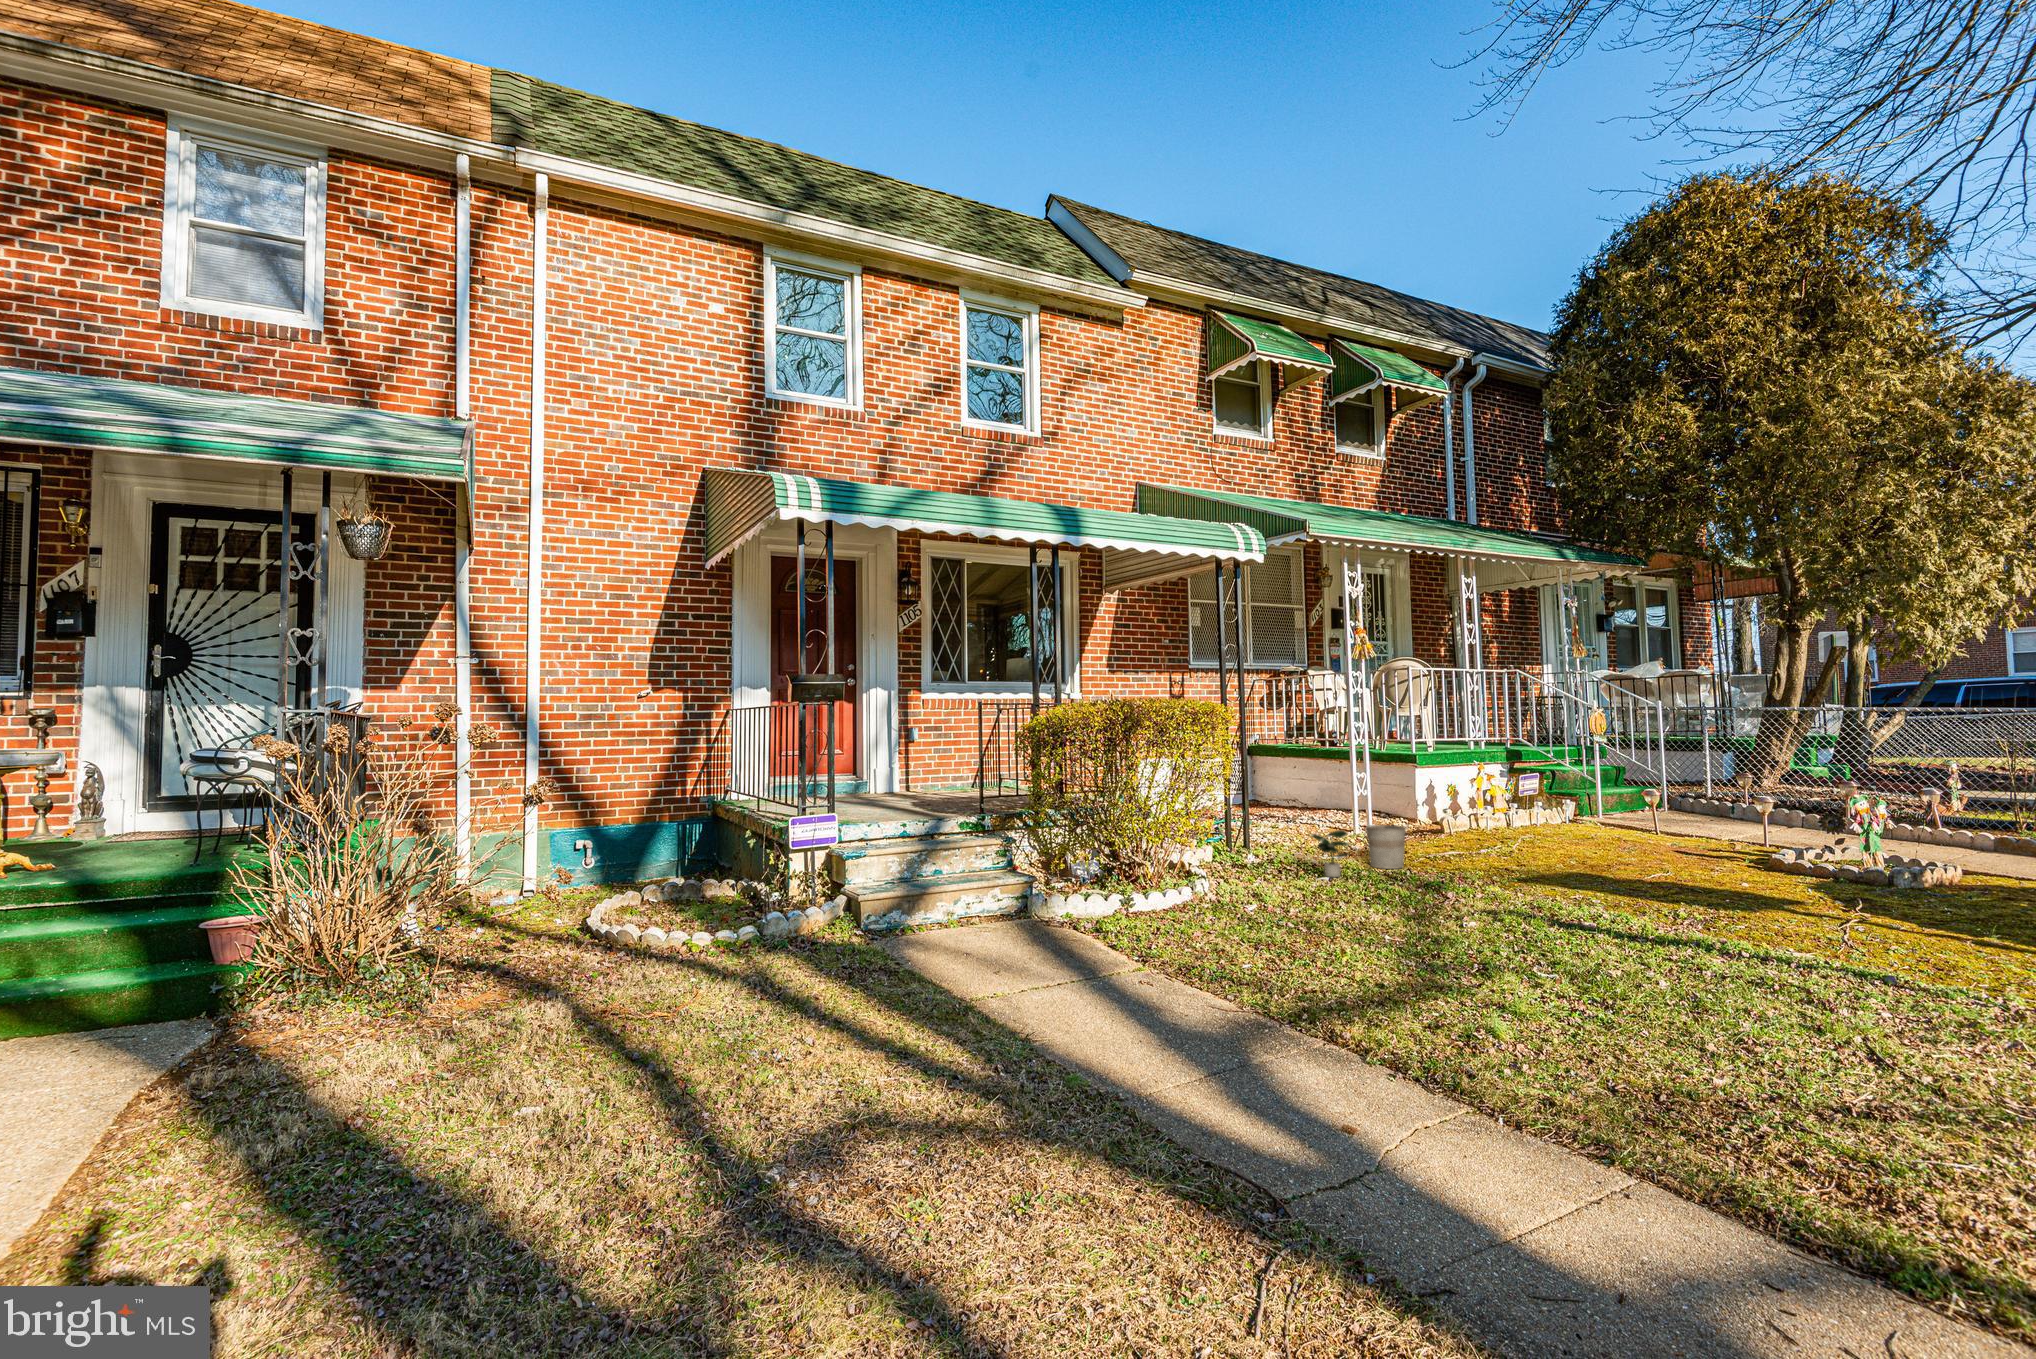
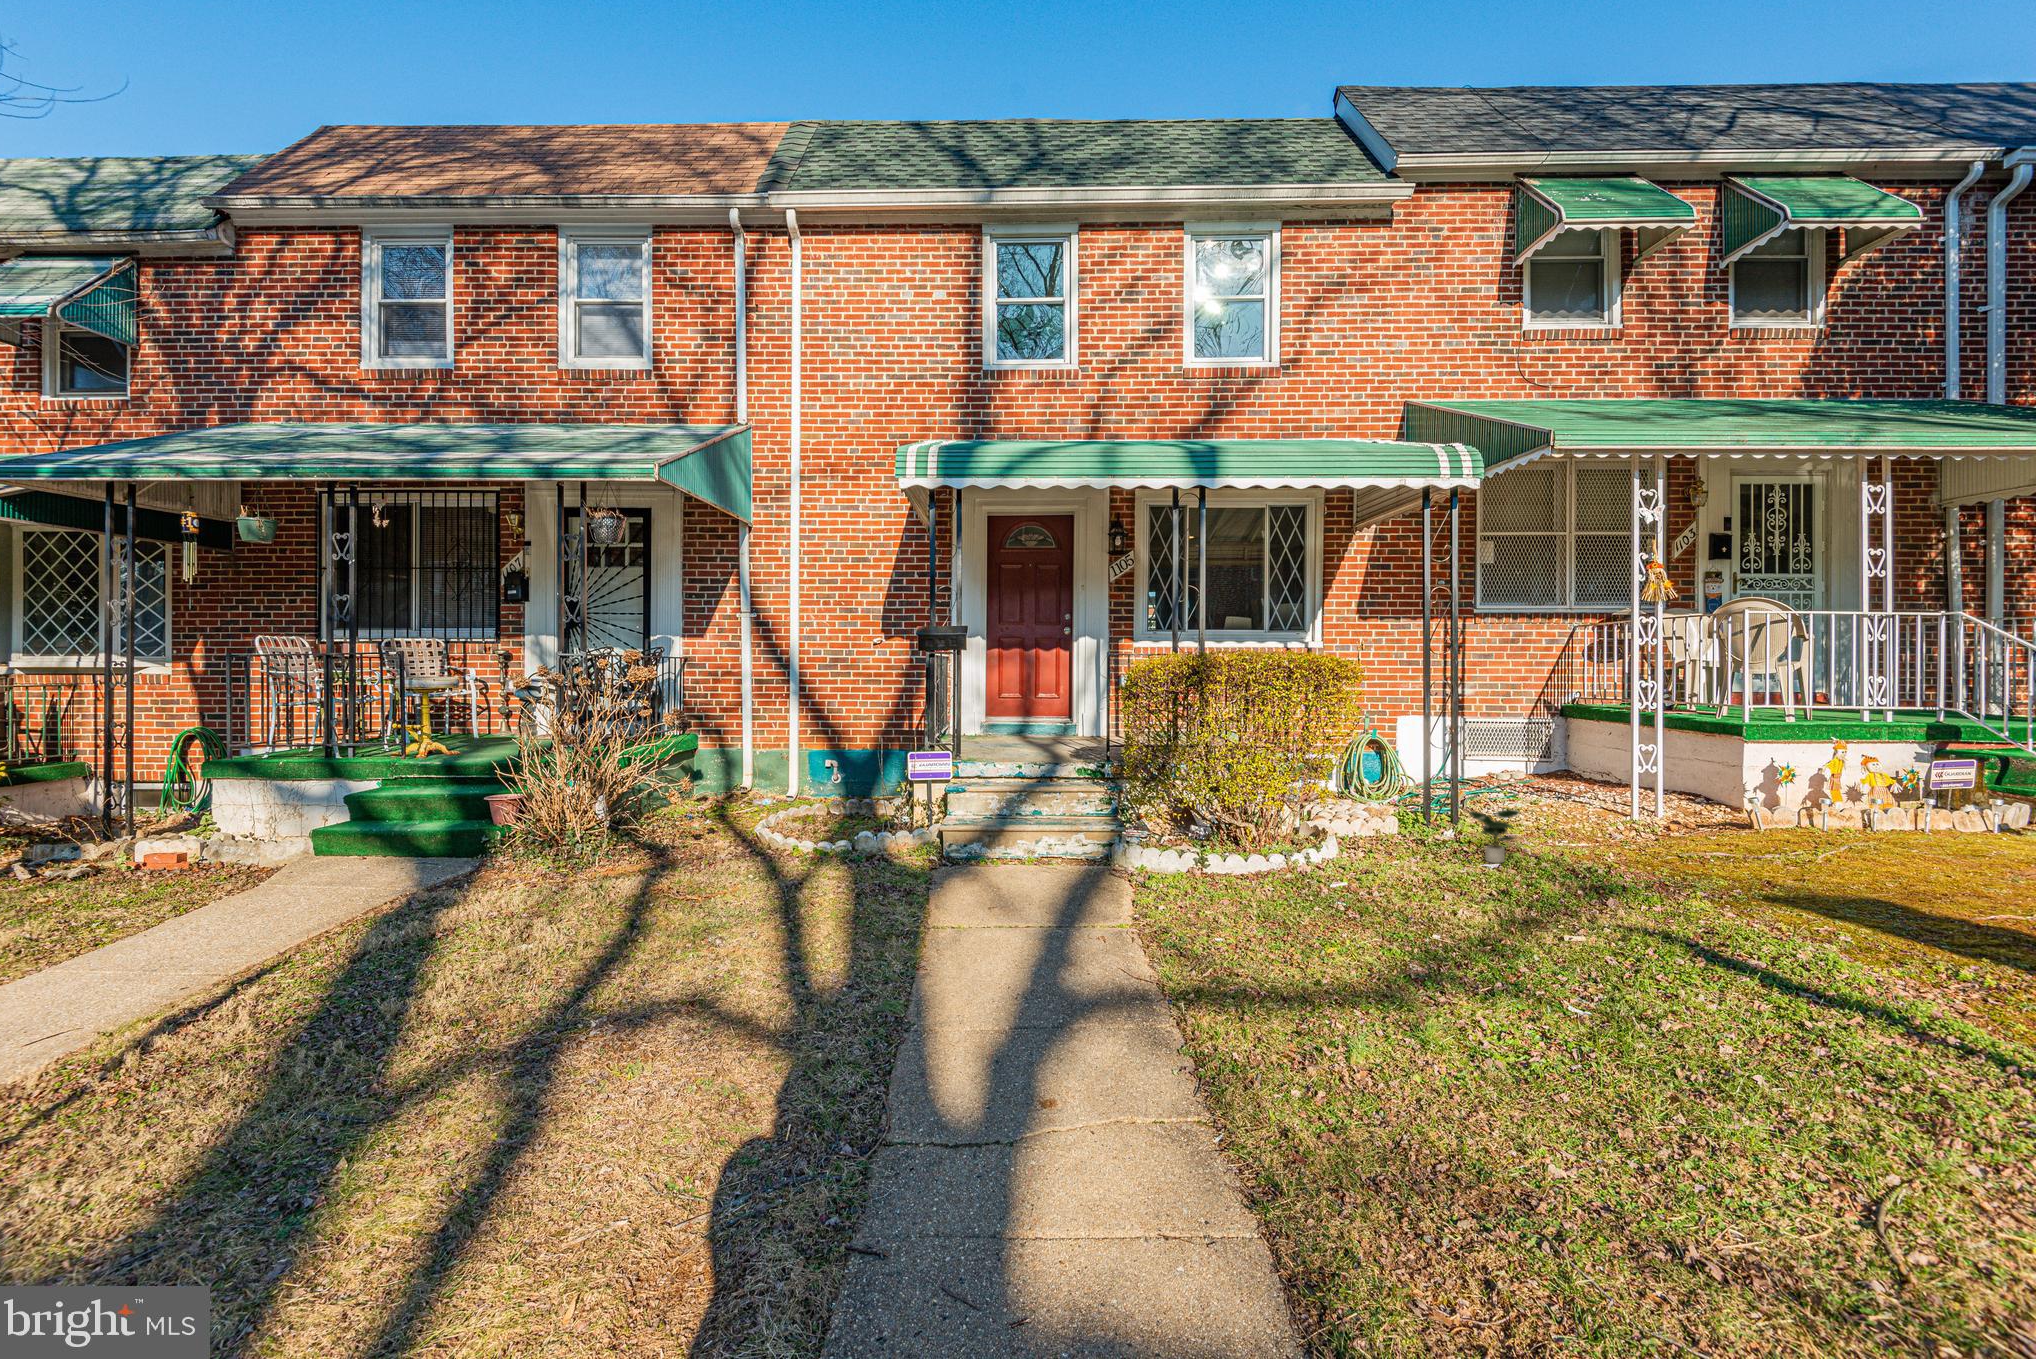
bucket: present [1366,825,1407,869] -> none [1561,808,1621,862]

